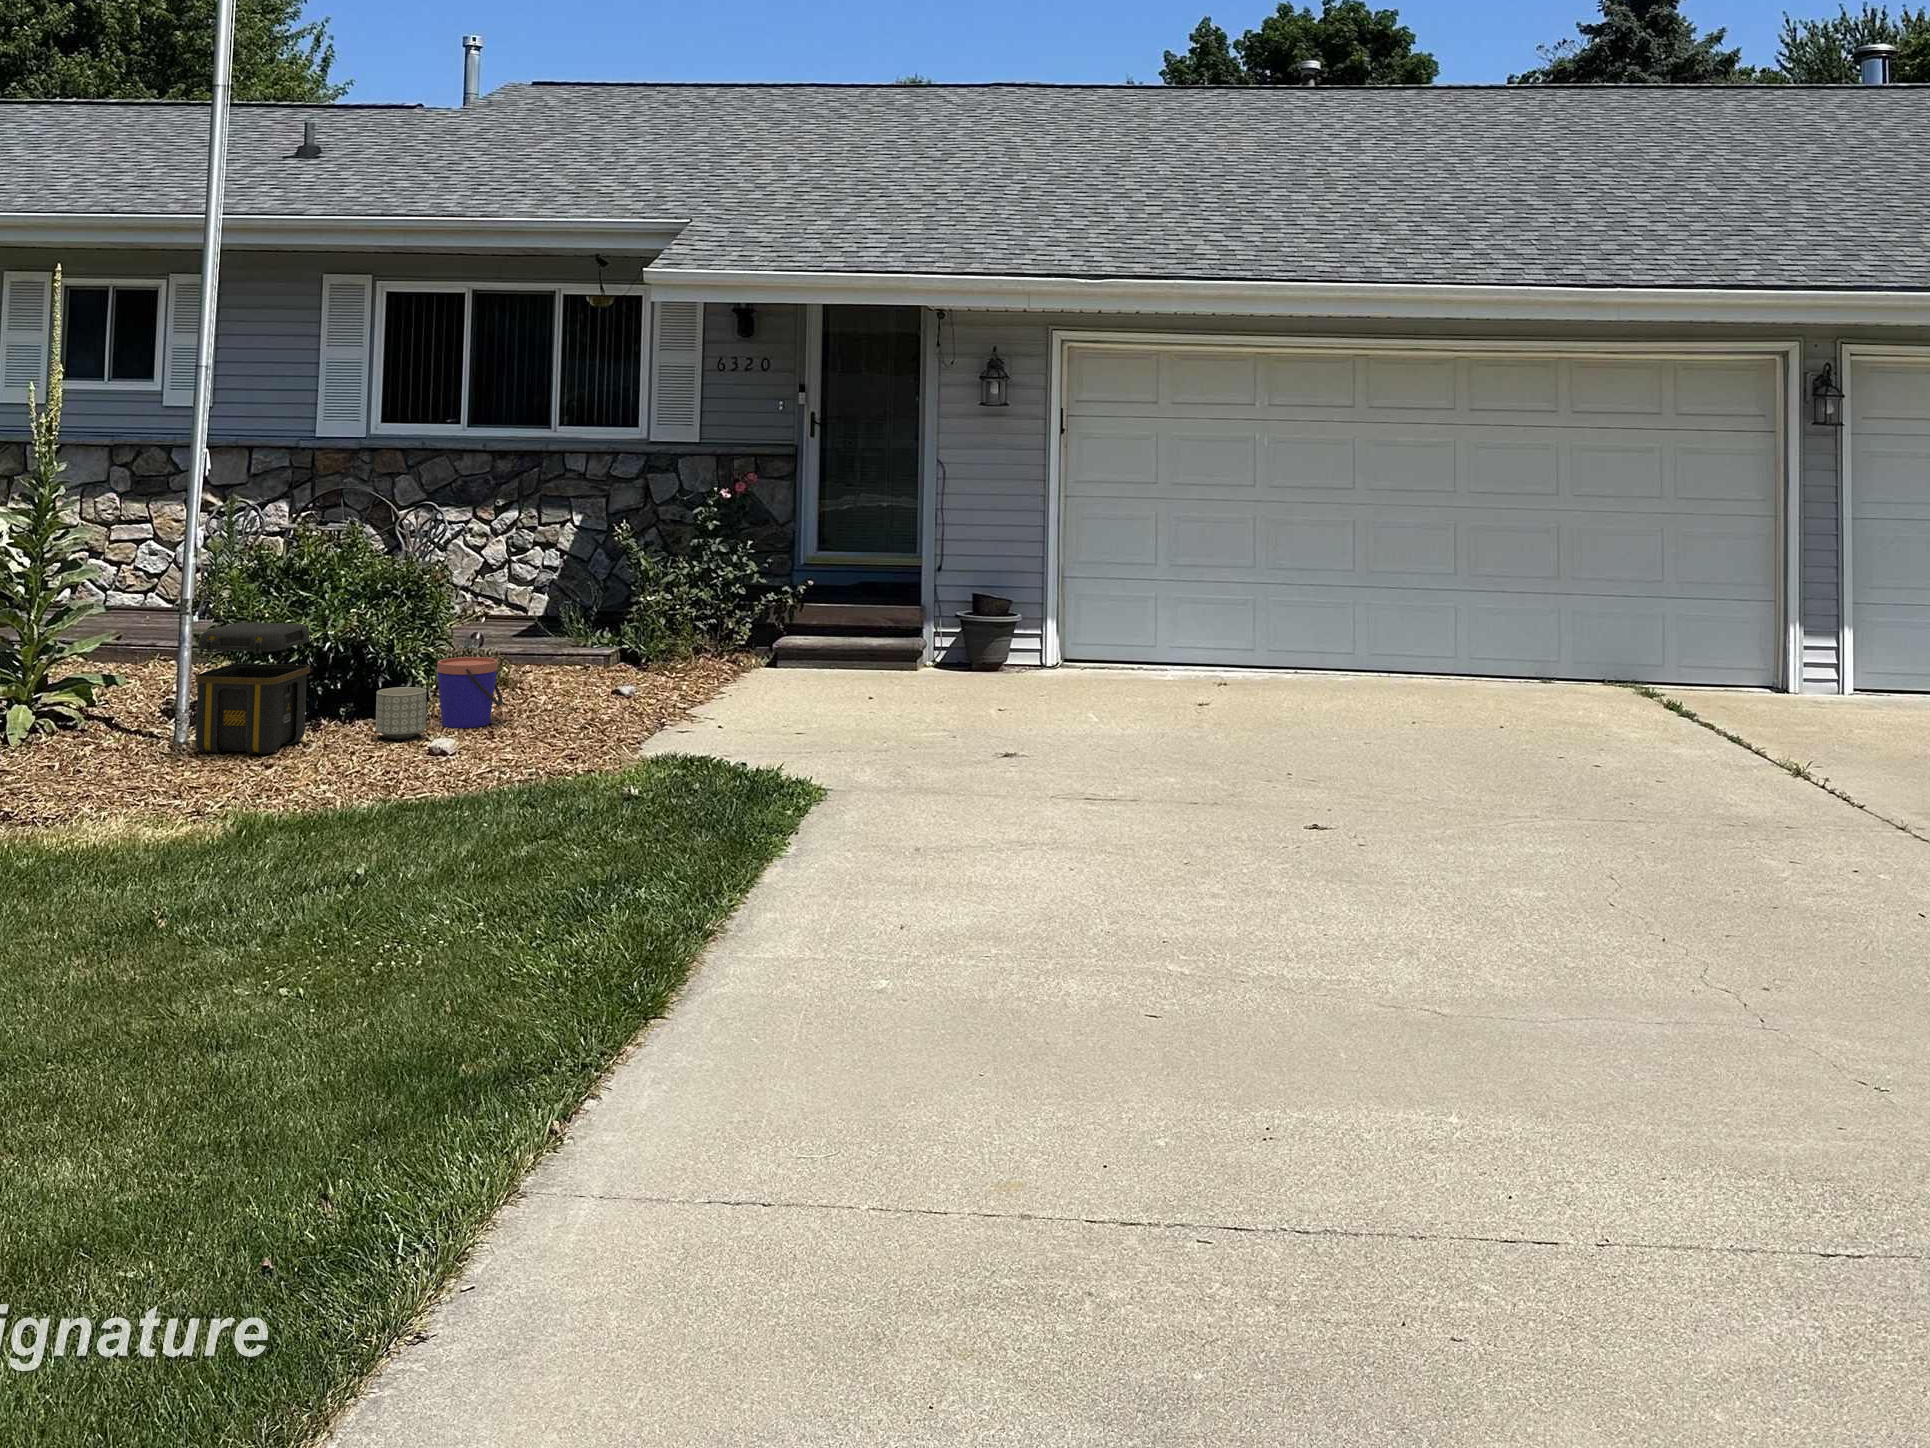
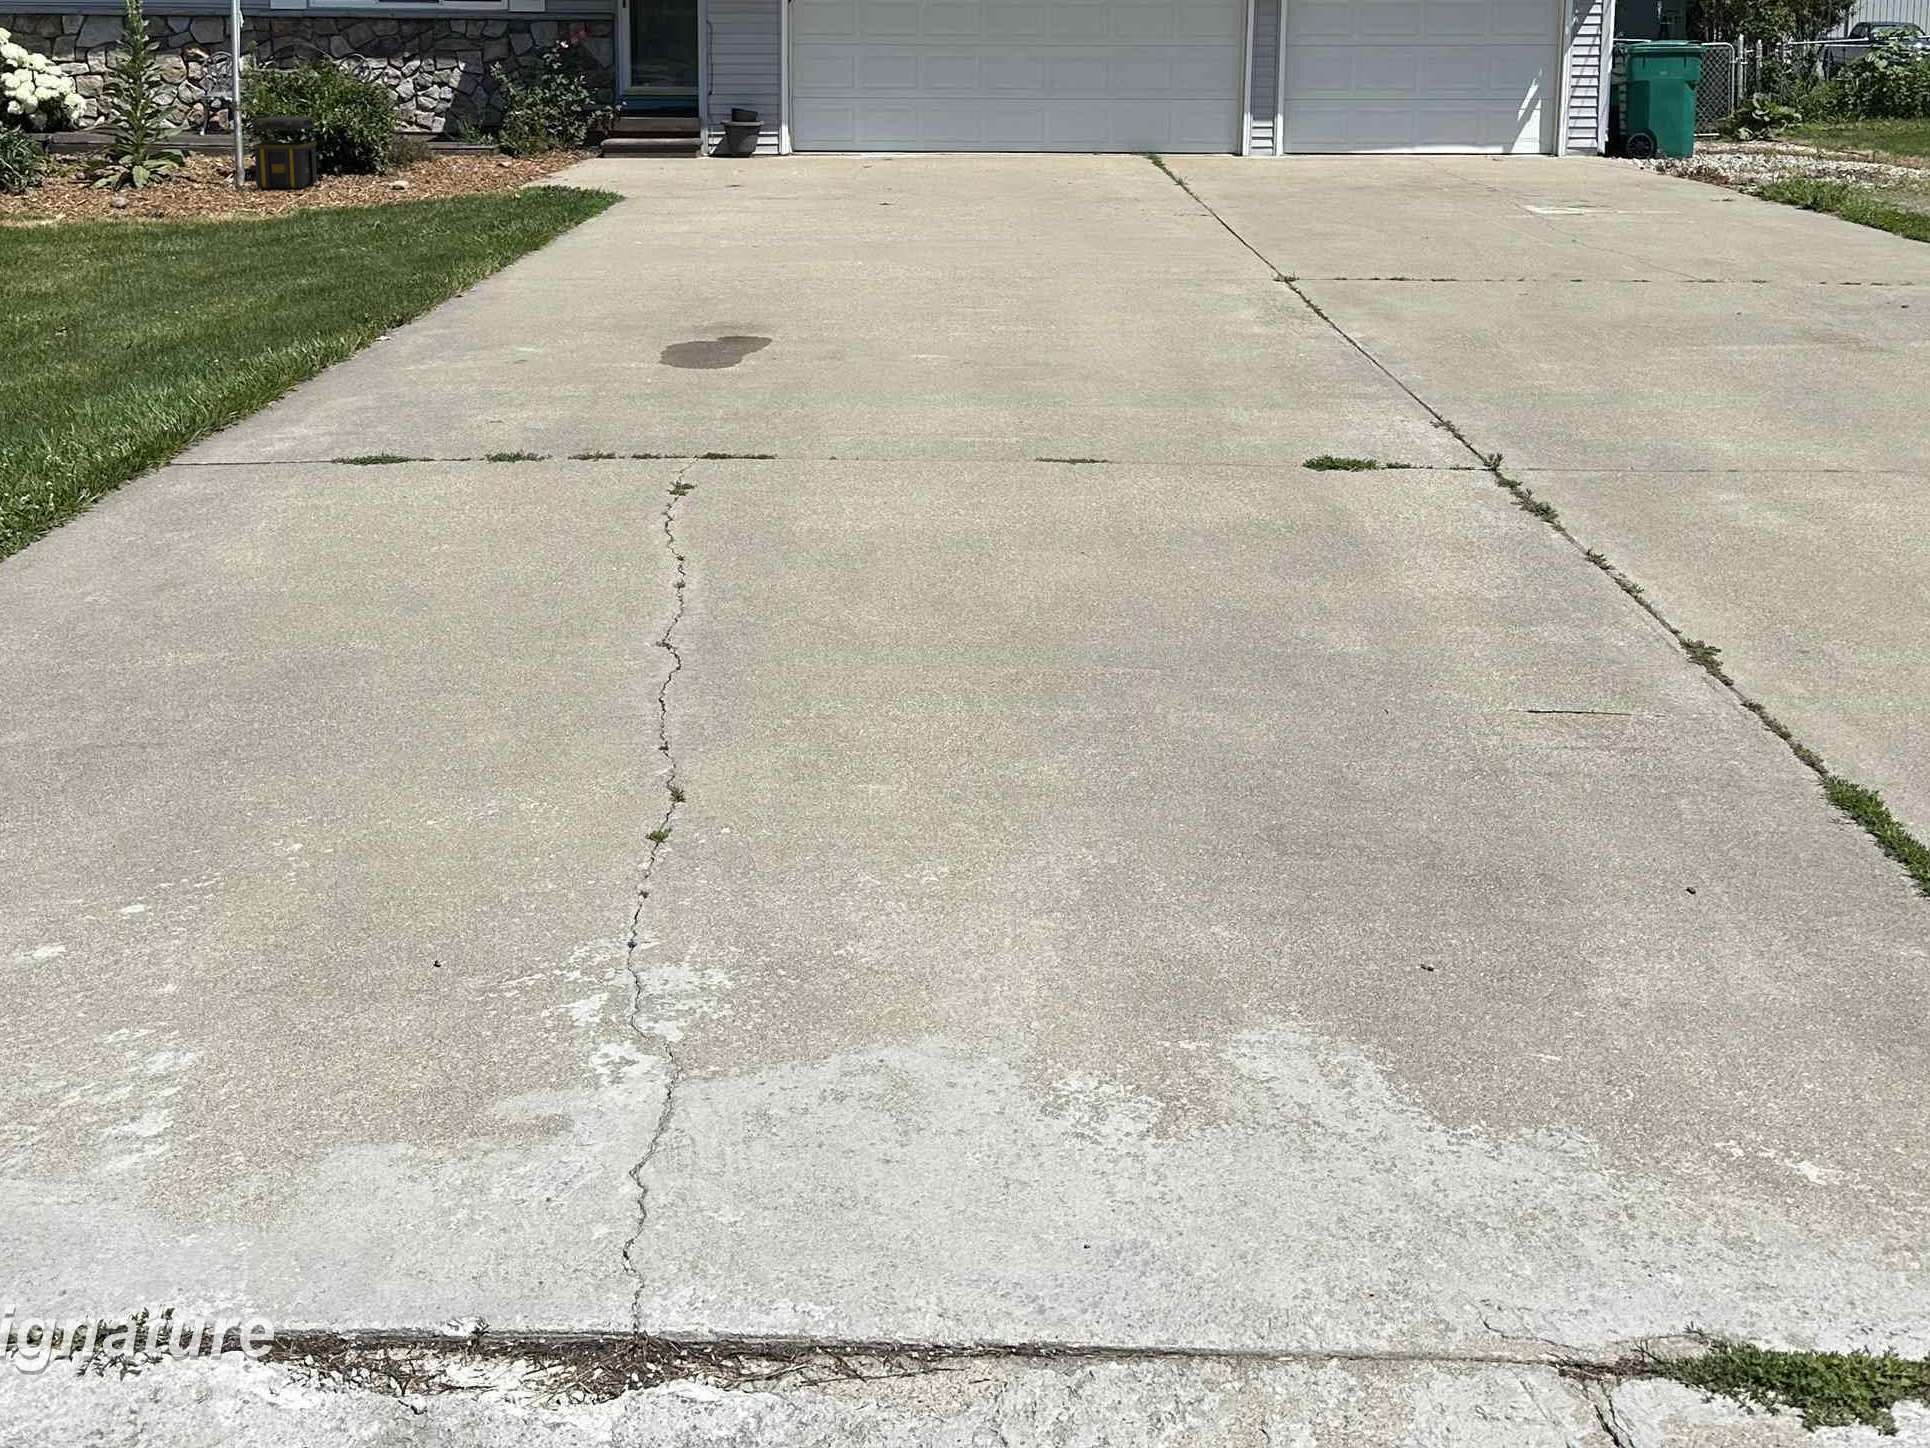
bucket: present [437,657,503,728] -> none [390,139,431,179]
planter: present [375,687,427,739] -> none [357,154,388,183]

